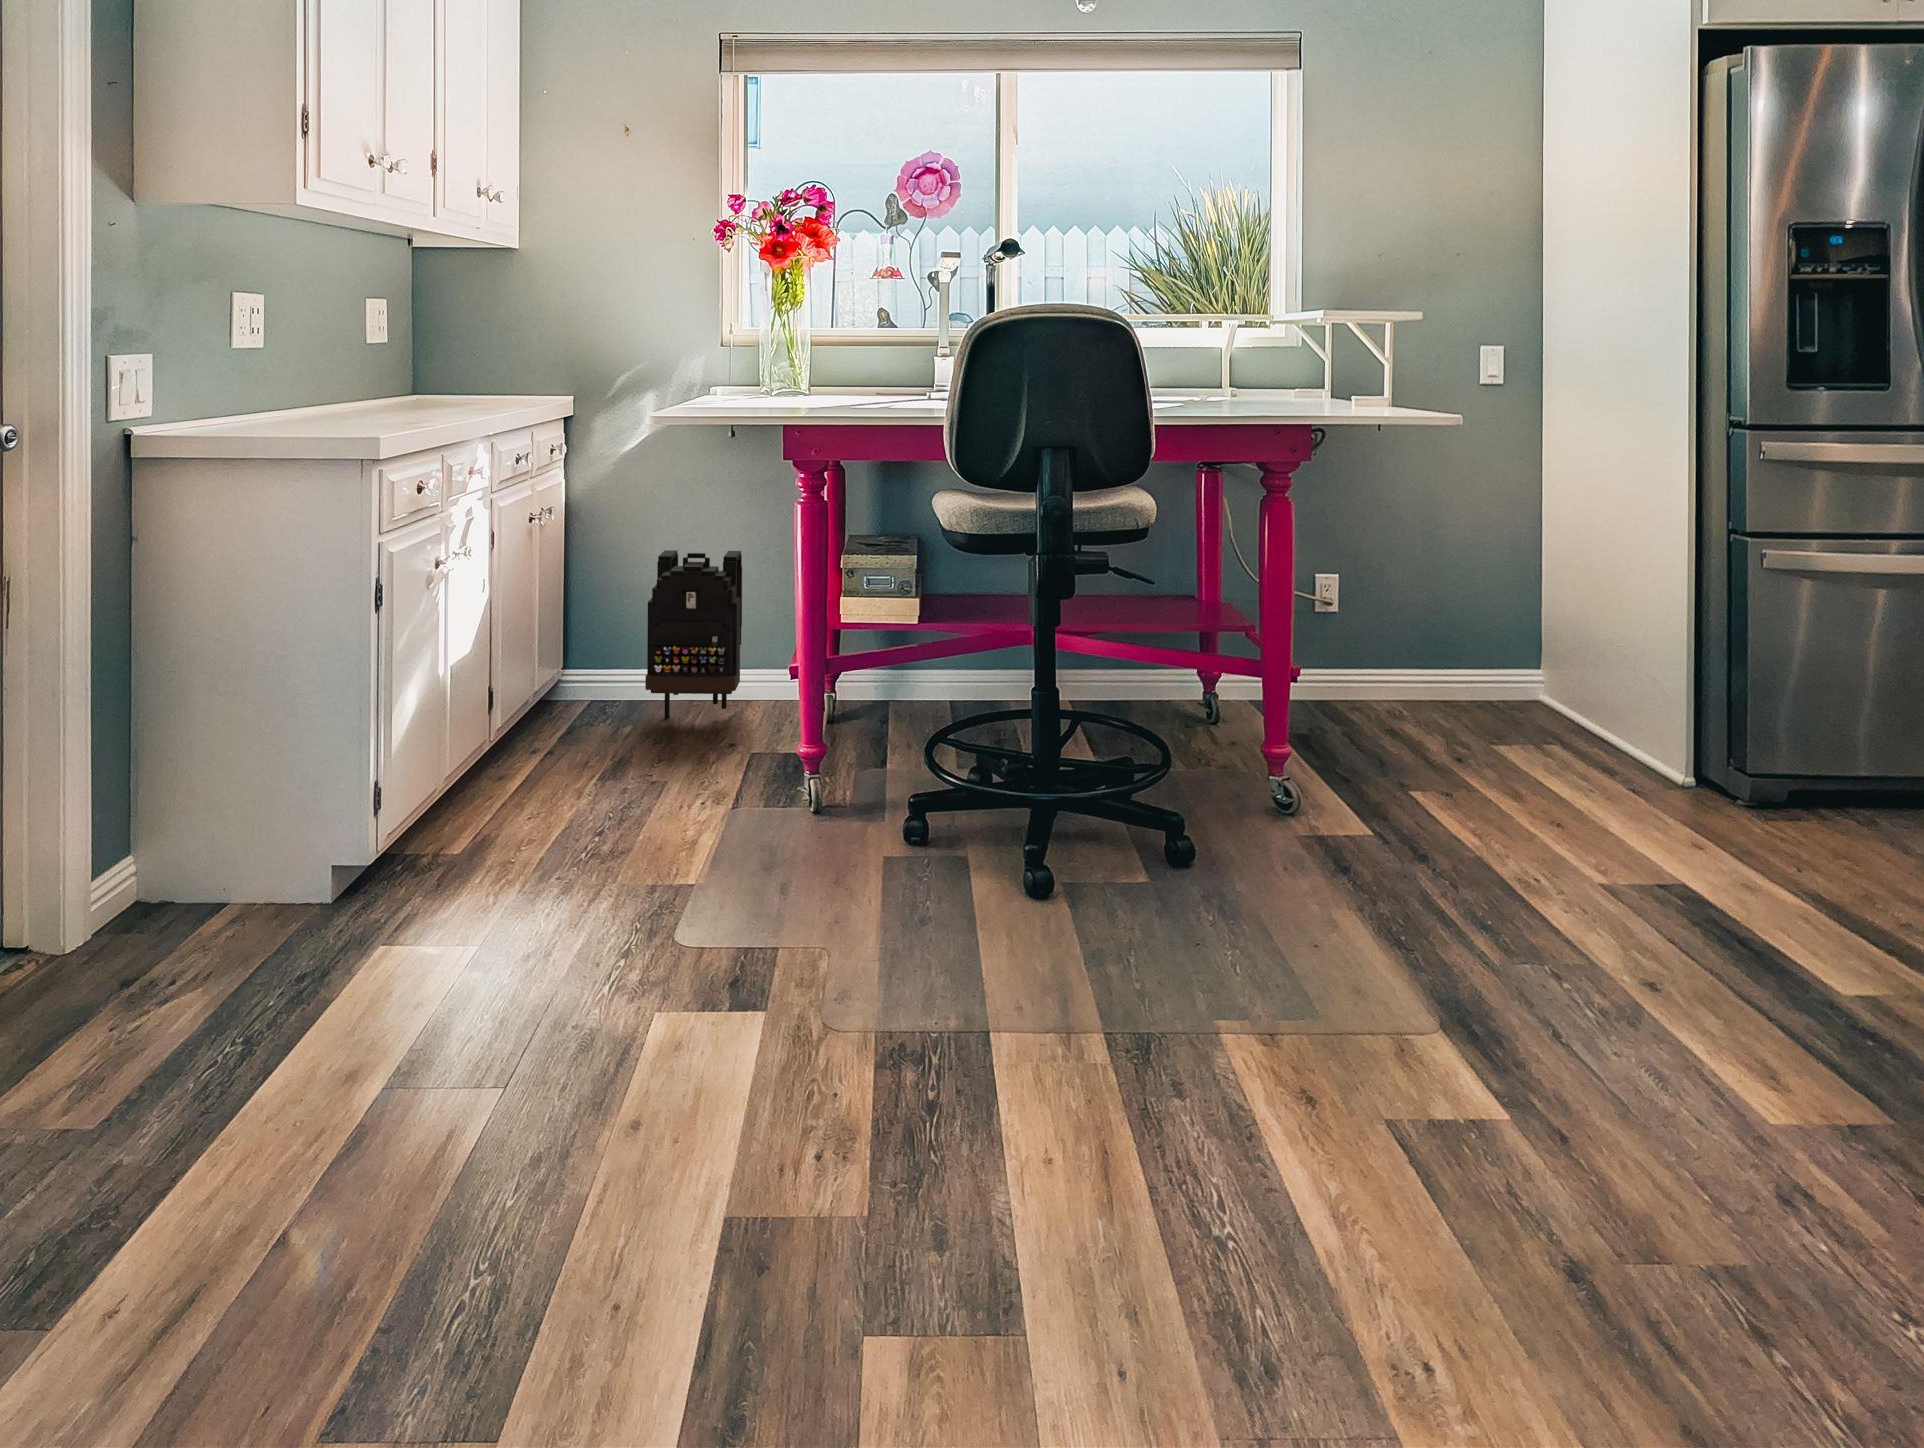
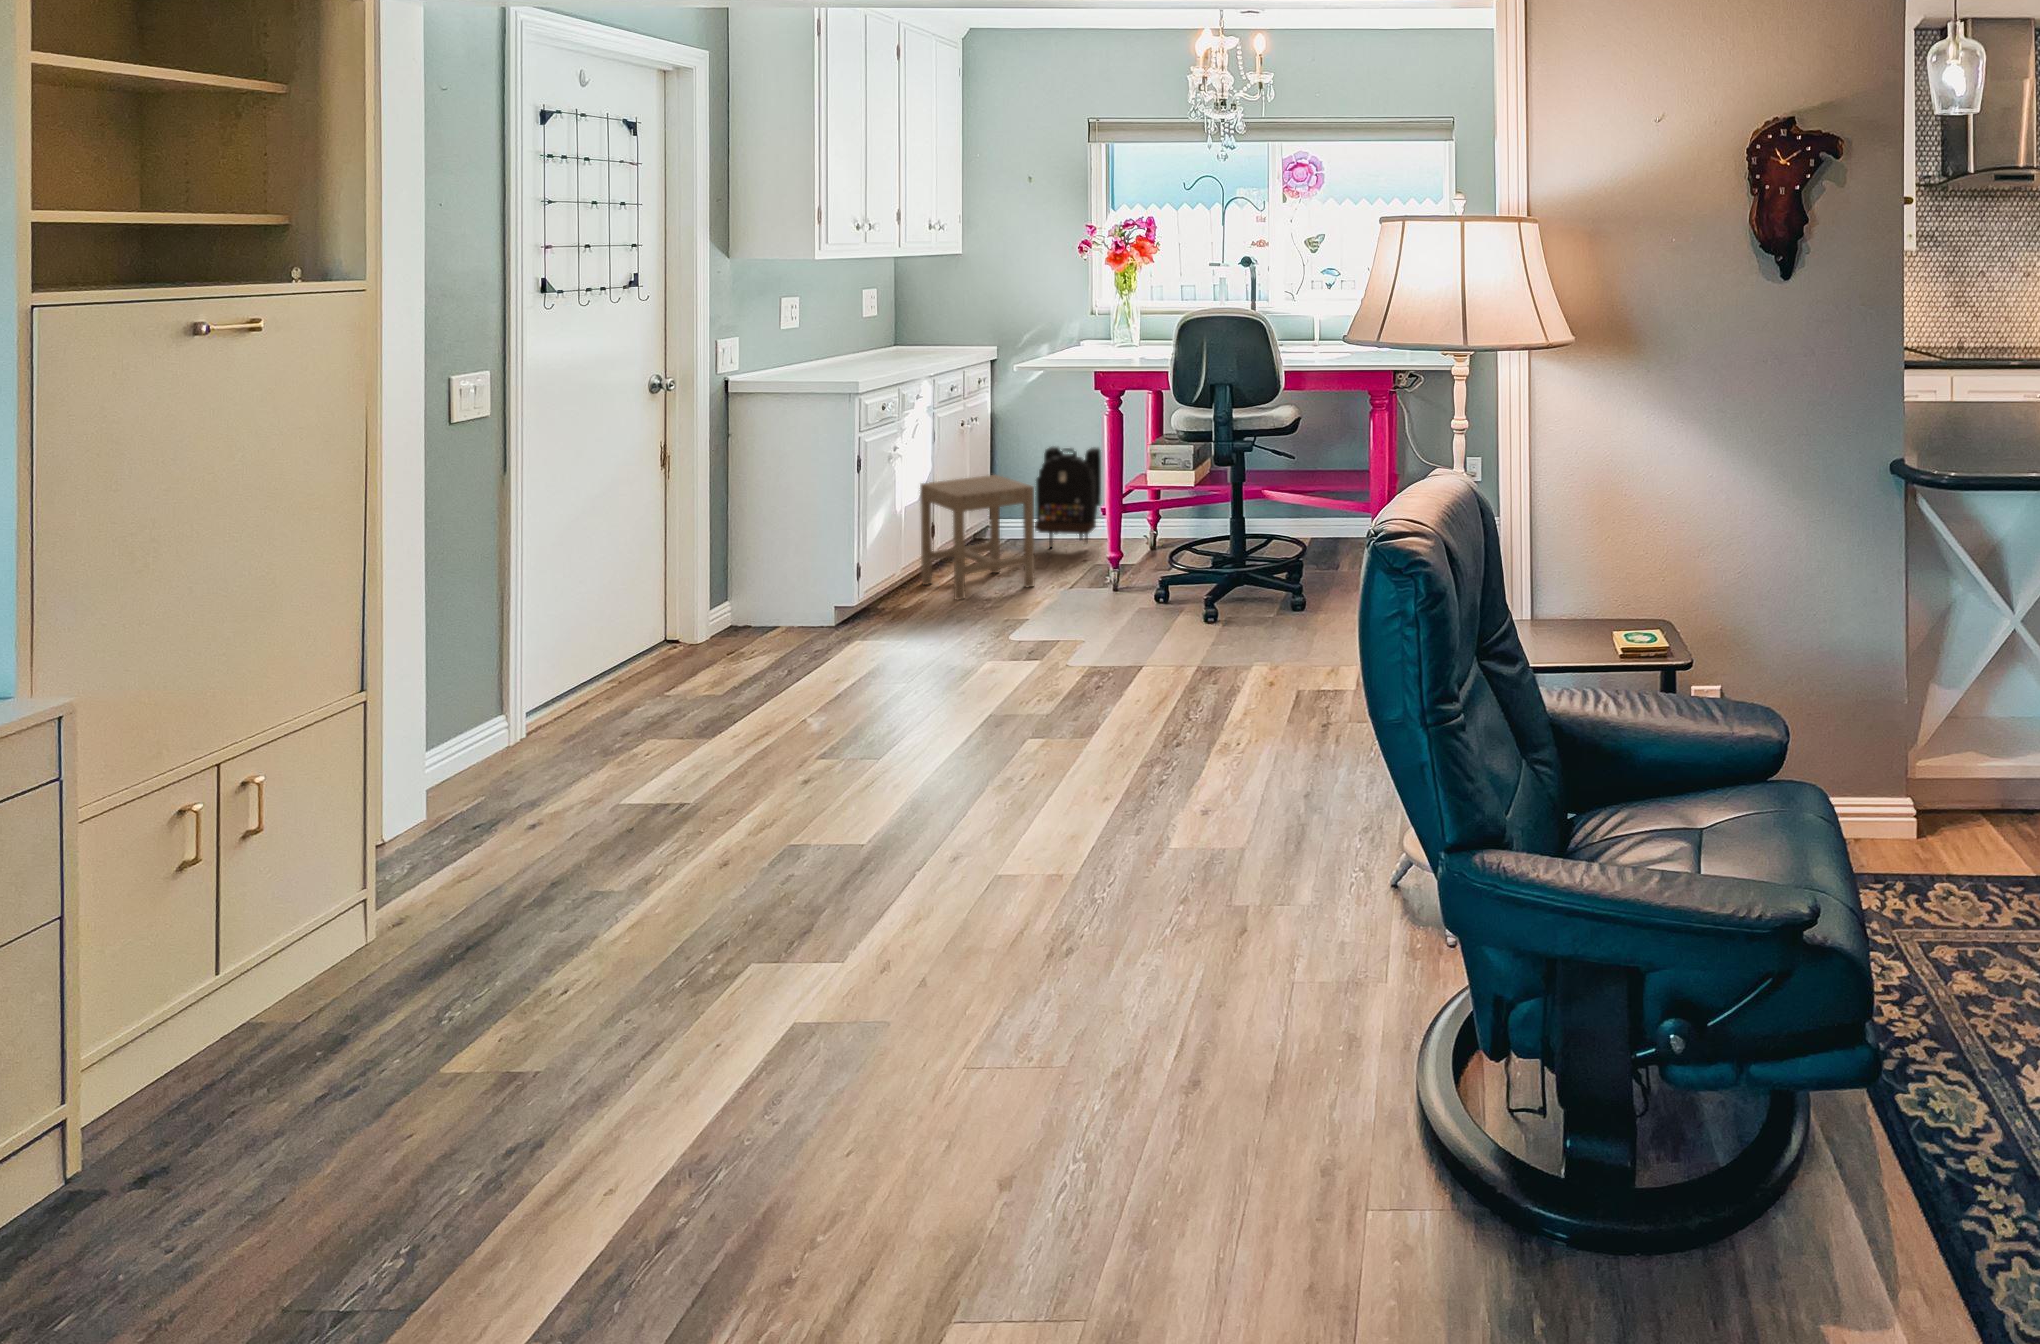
stool: none [474,600,672,838] -> present [920,475,1035,600]

